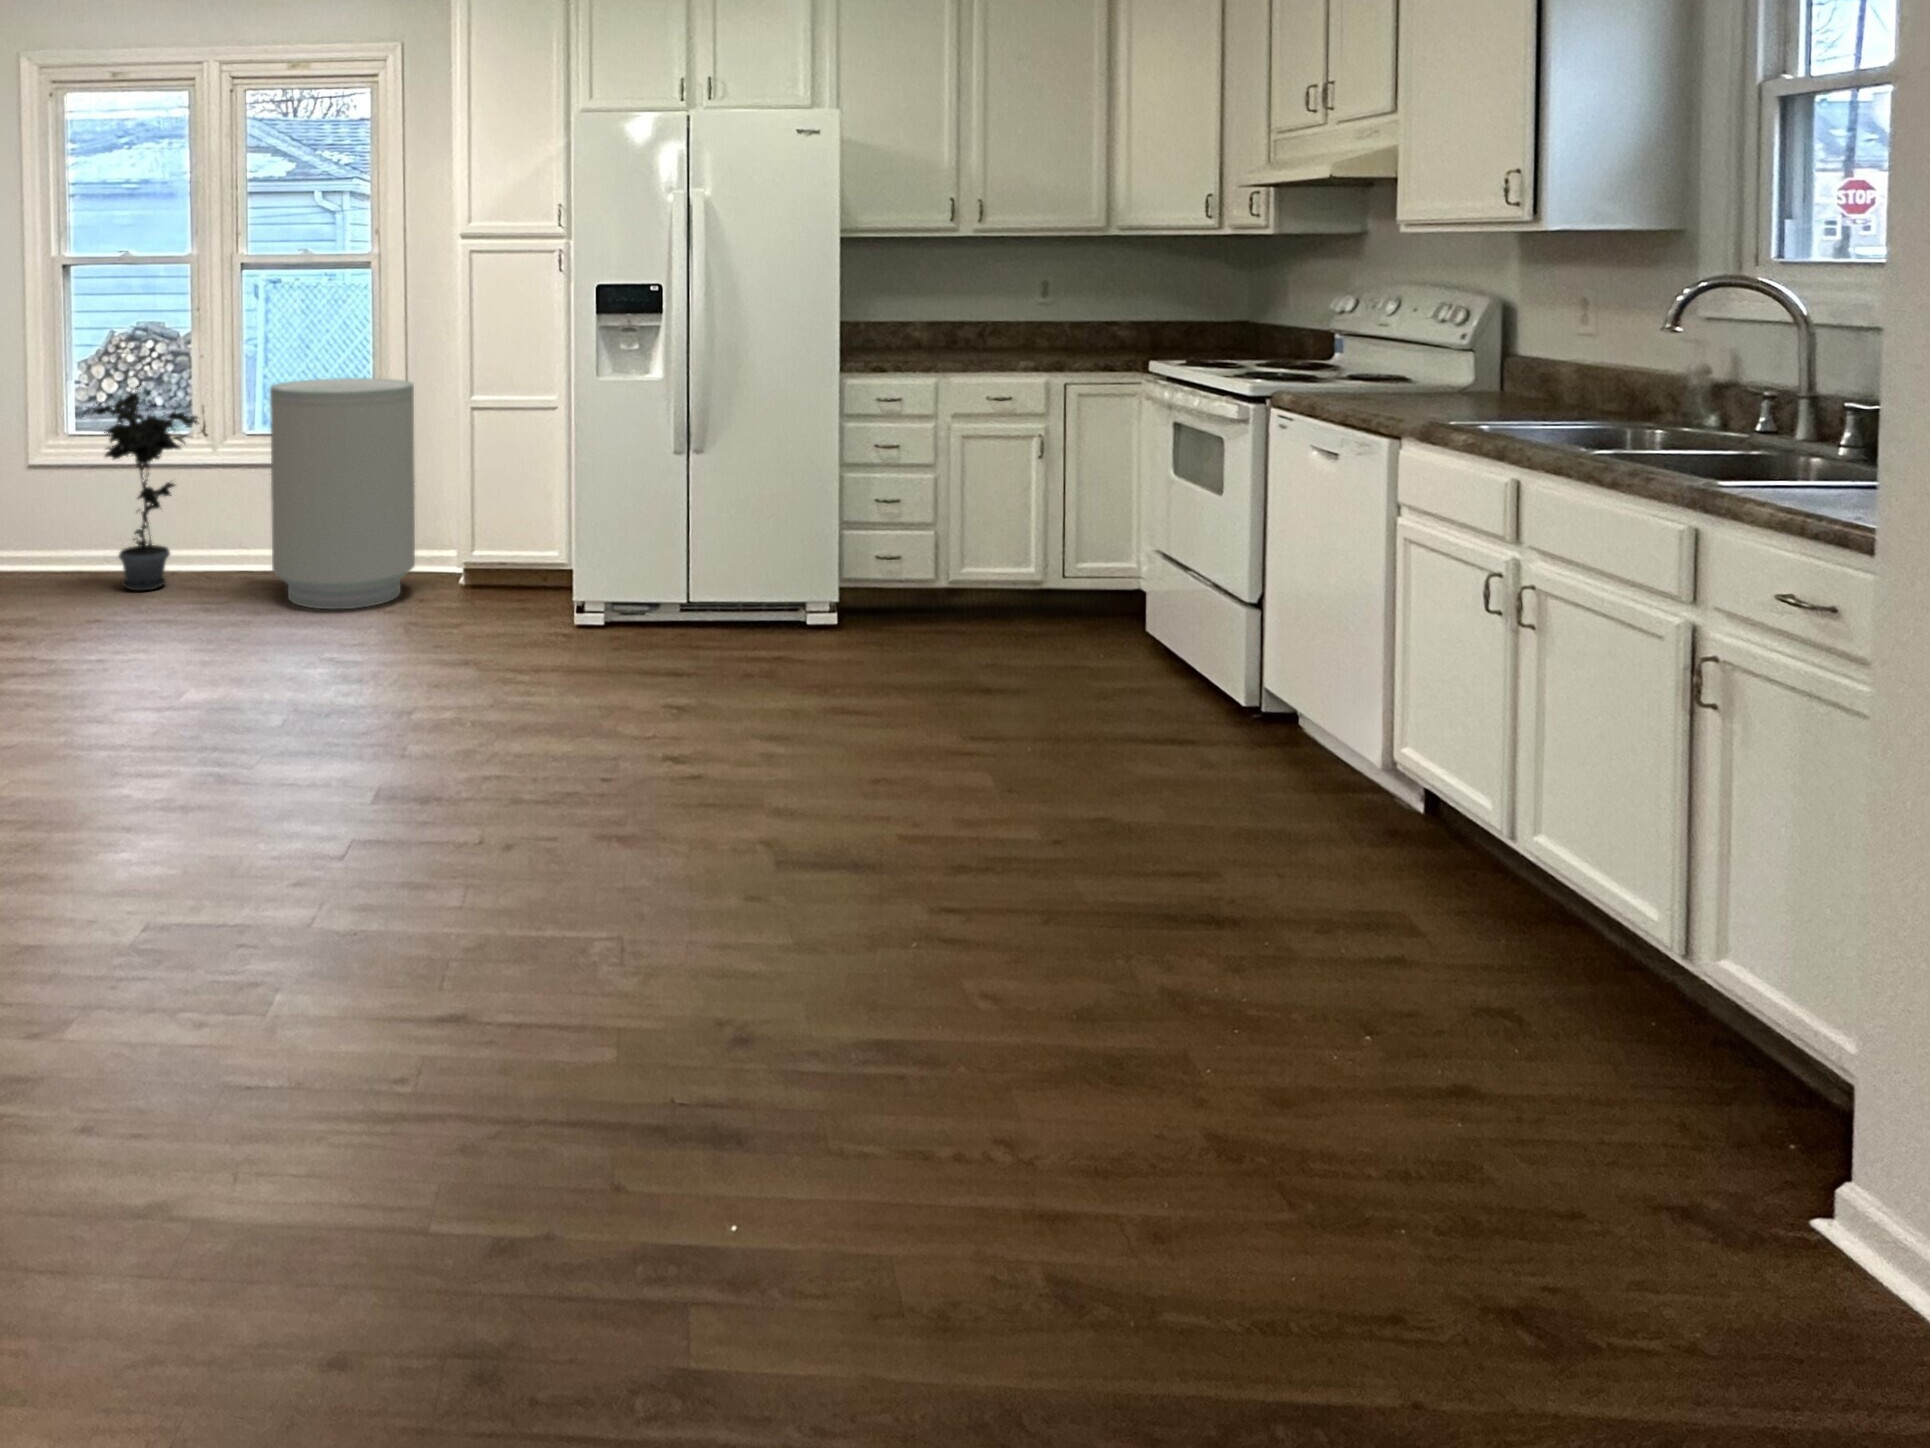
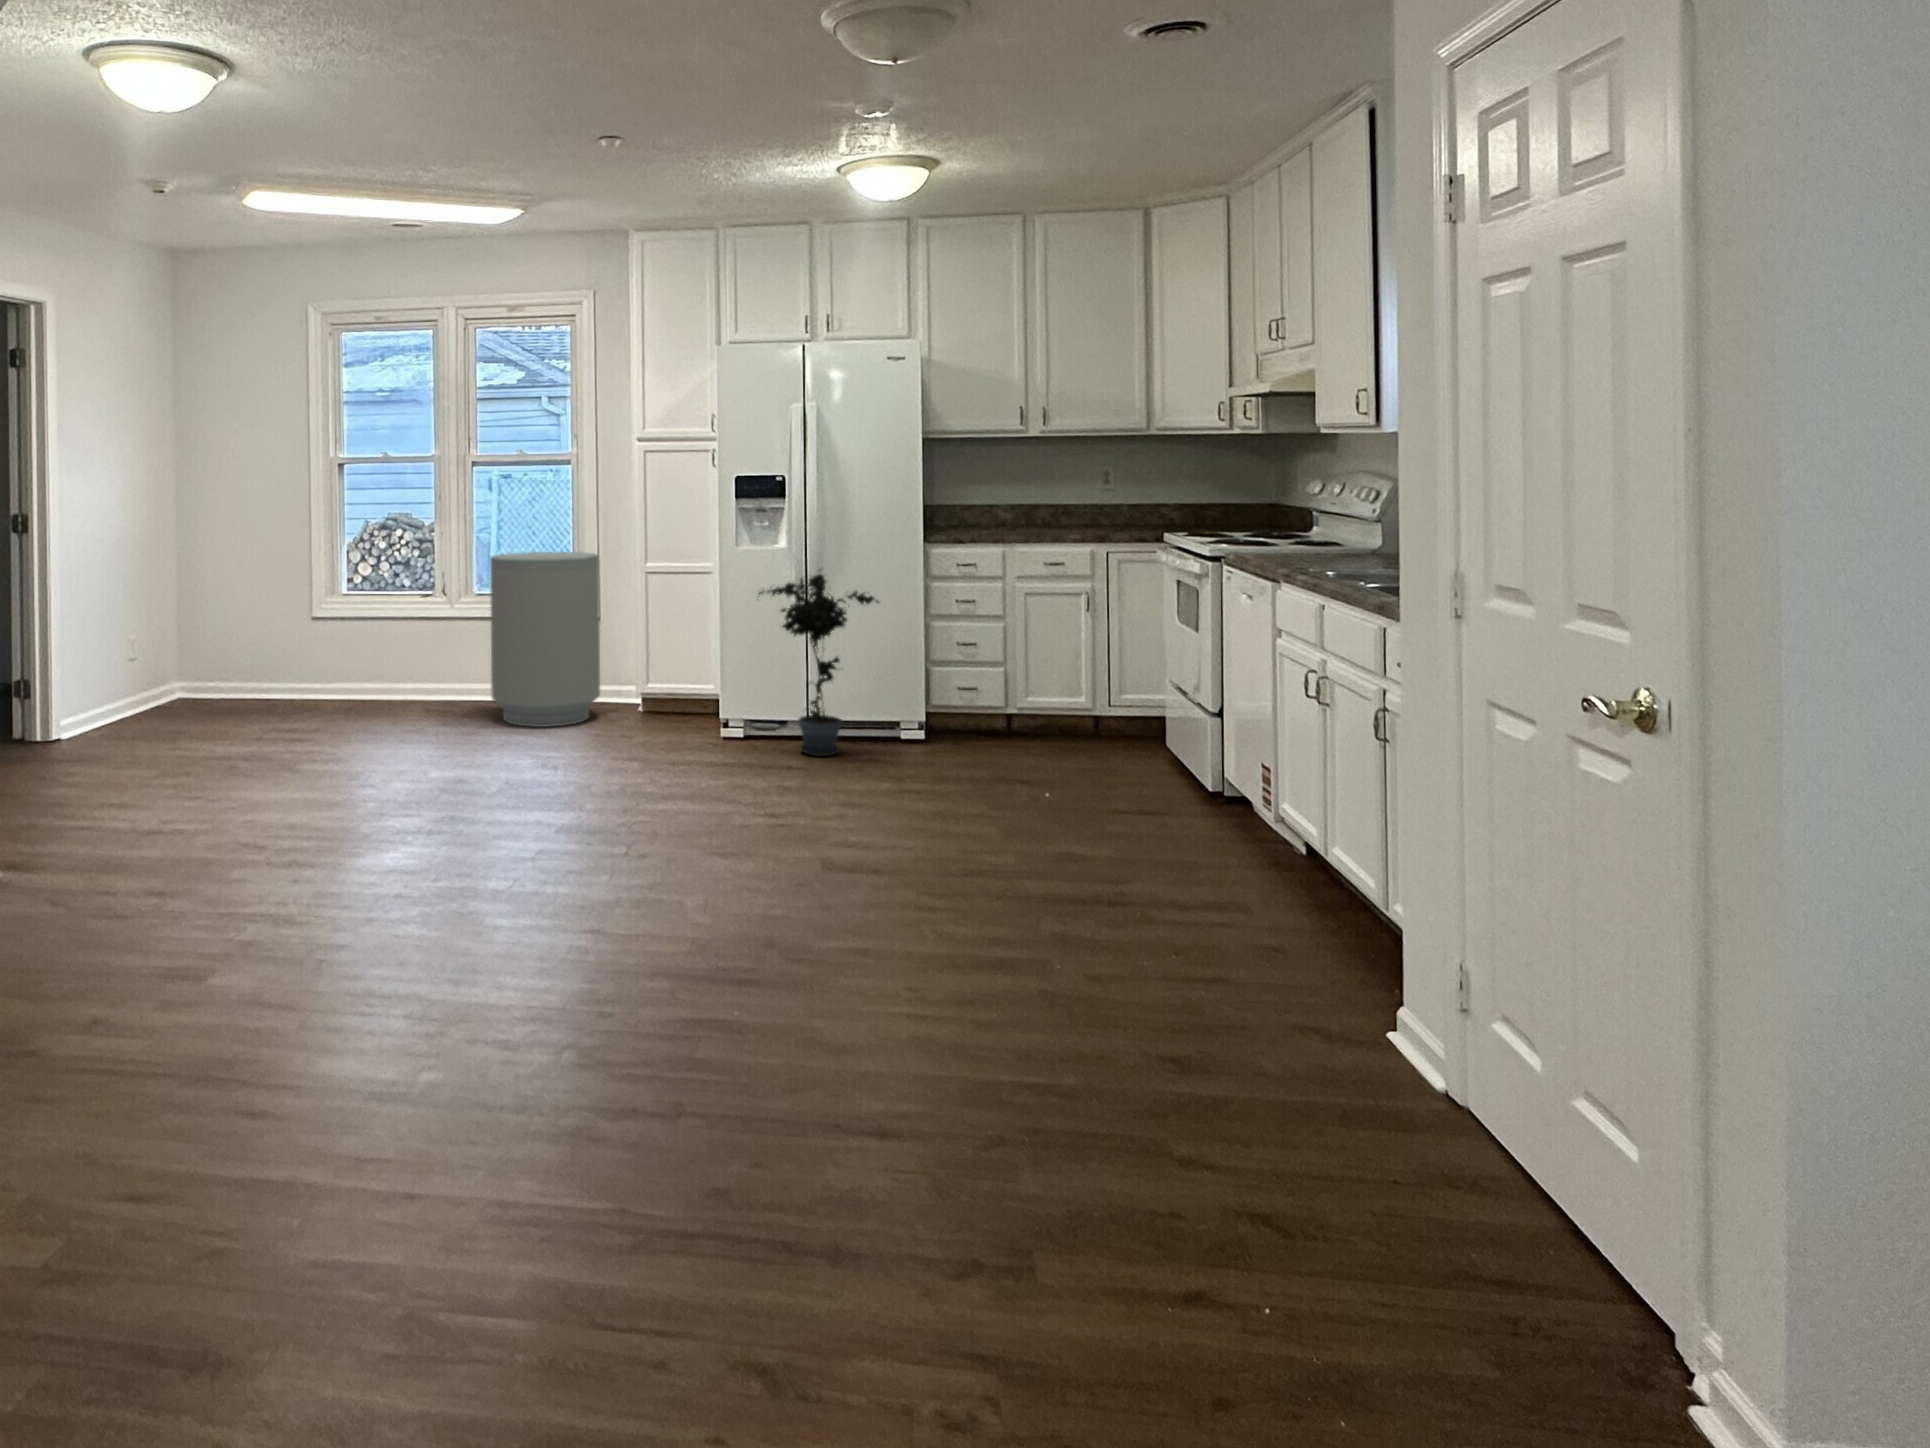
potted plant: present [82,384,199,590] -> present [759,570,880,756]

